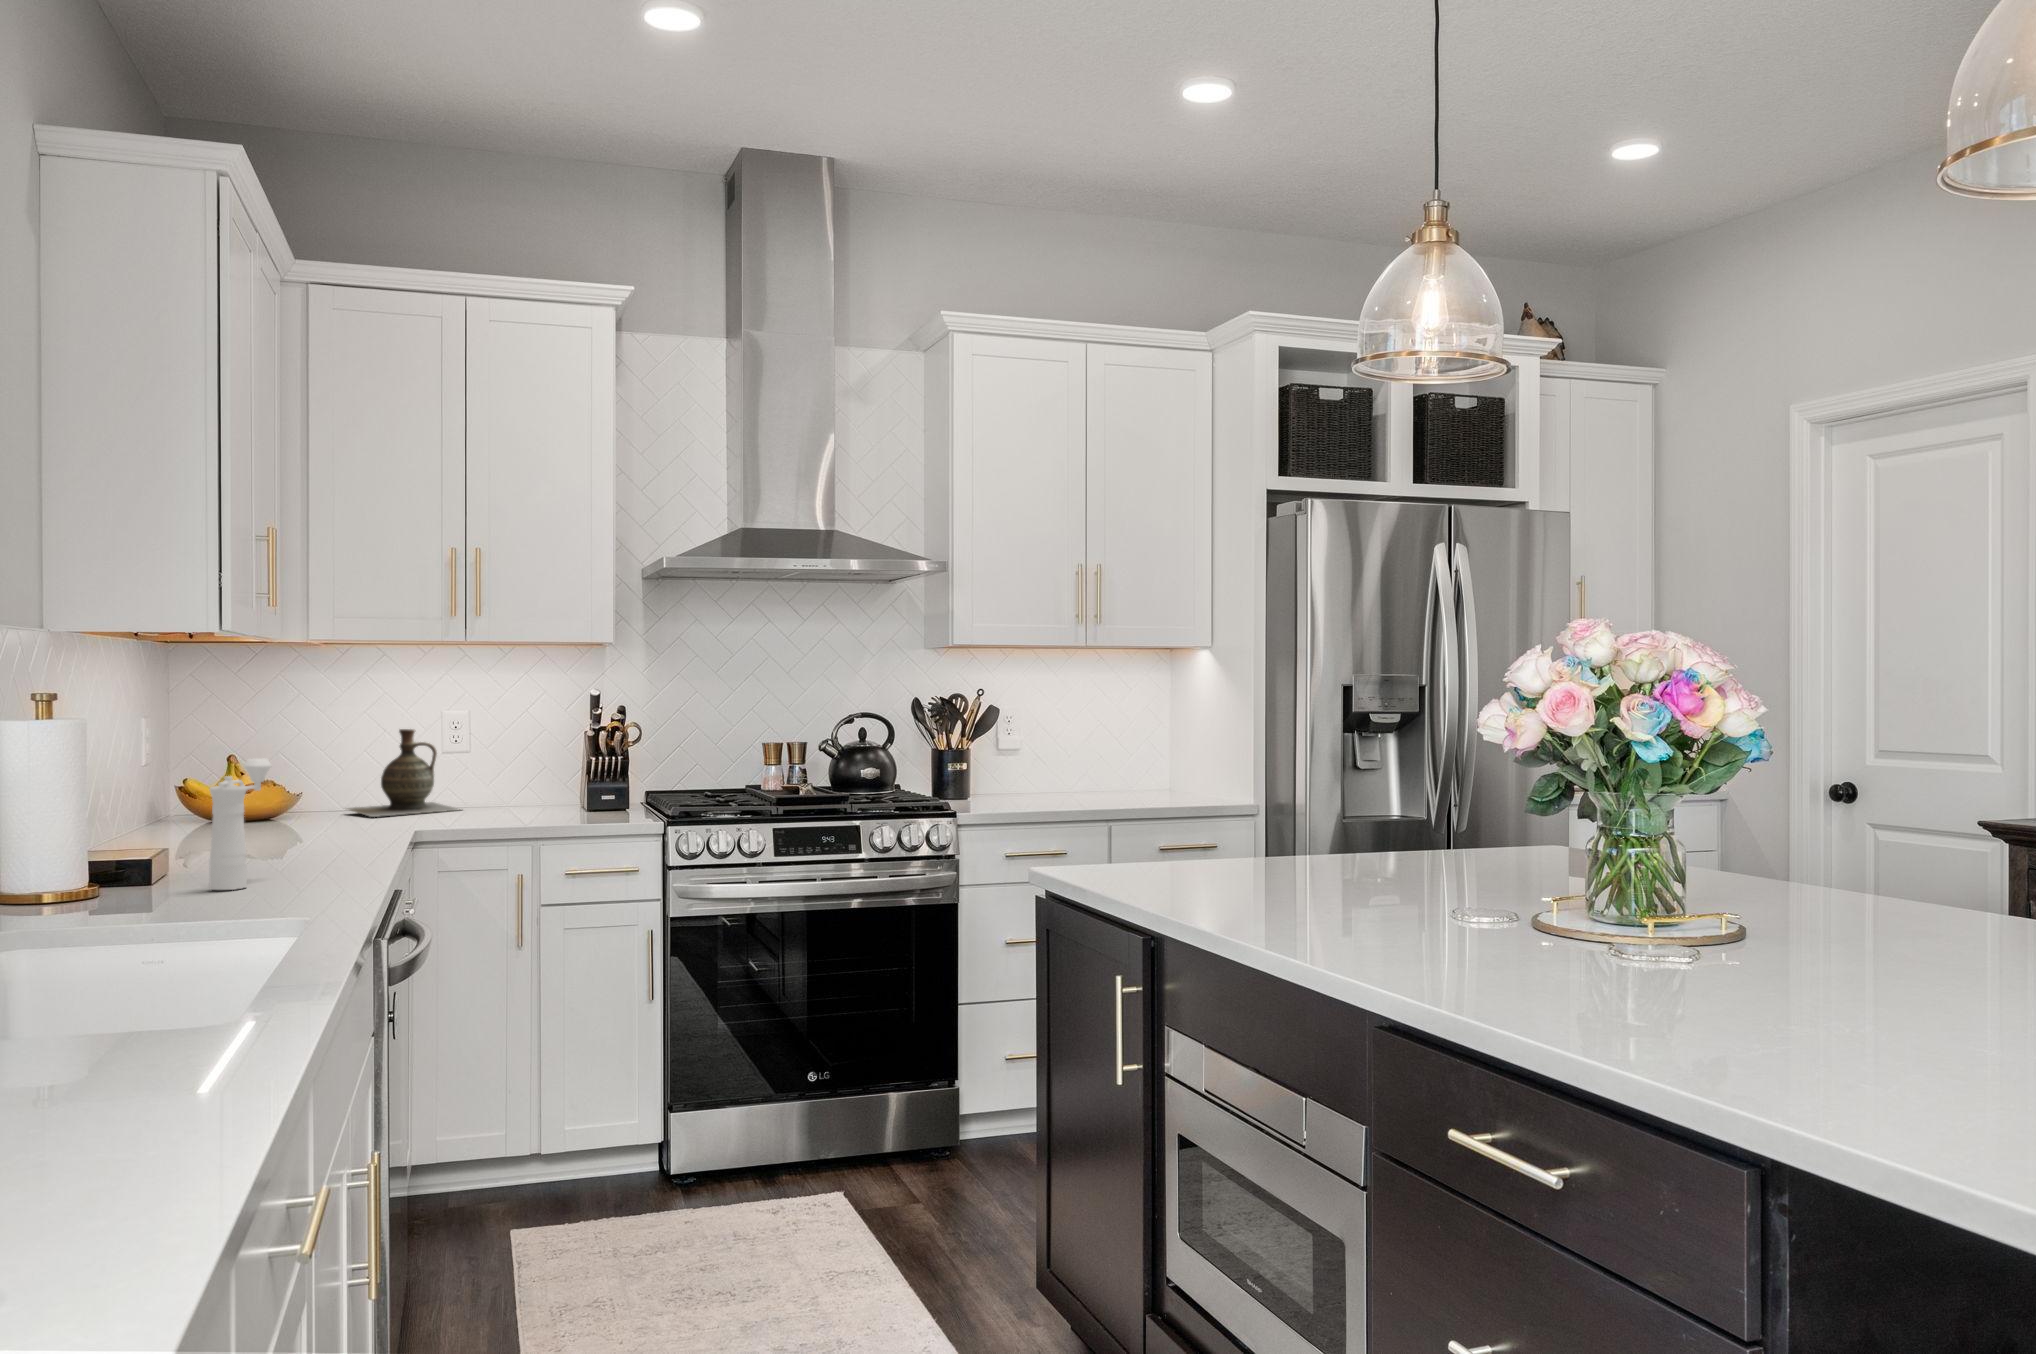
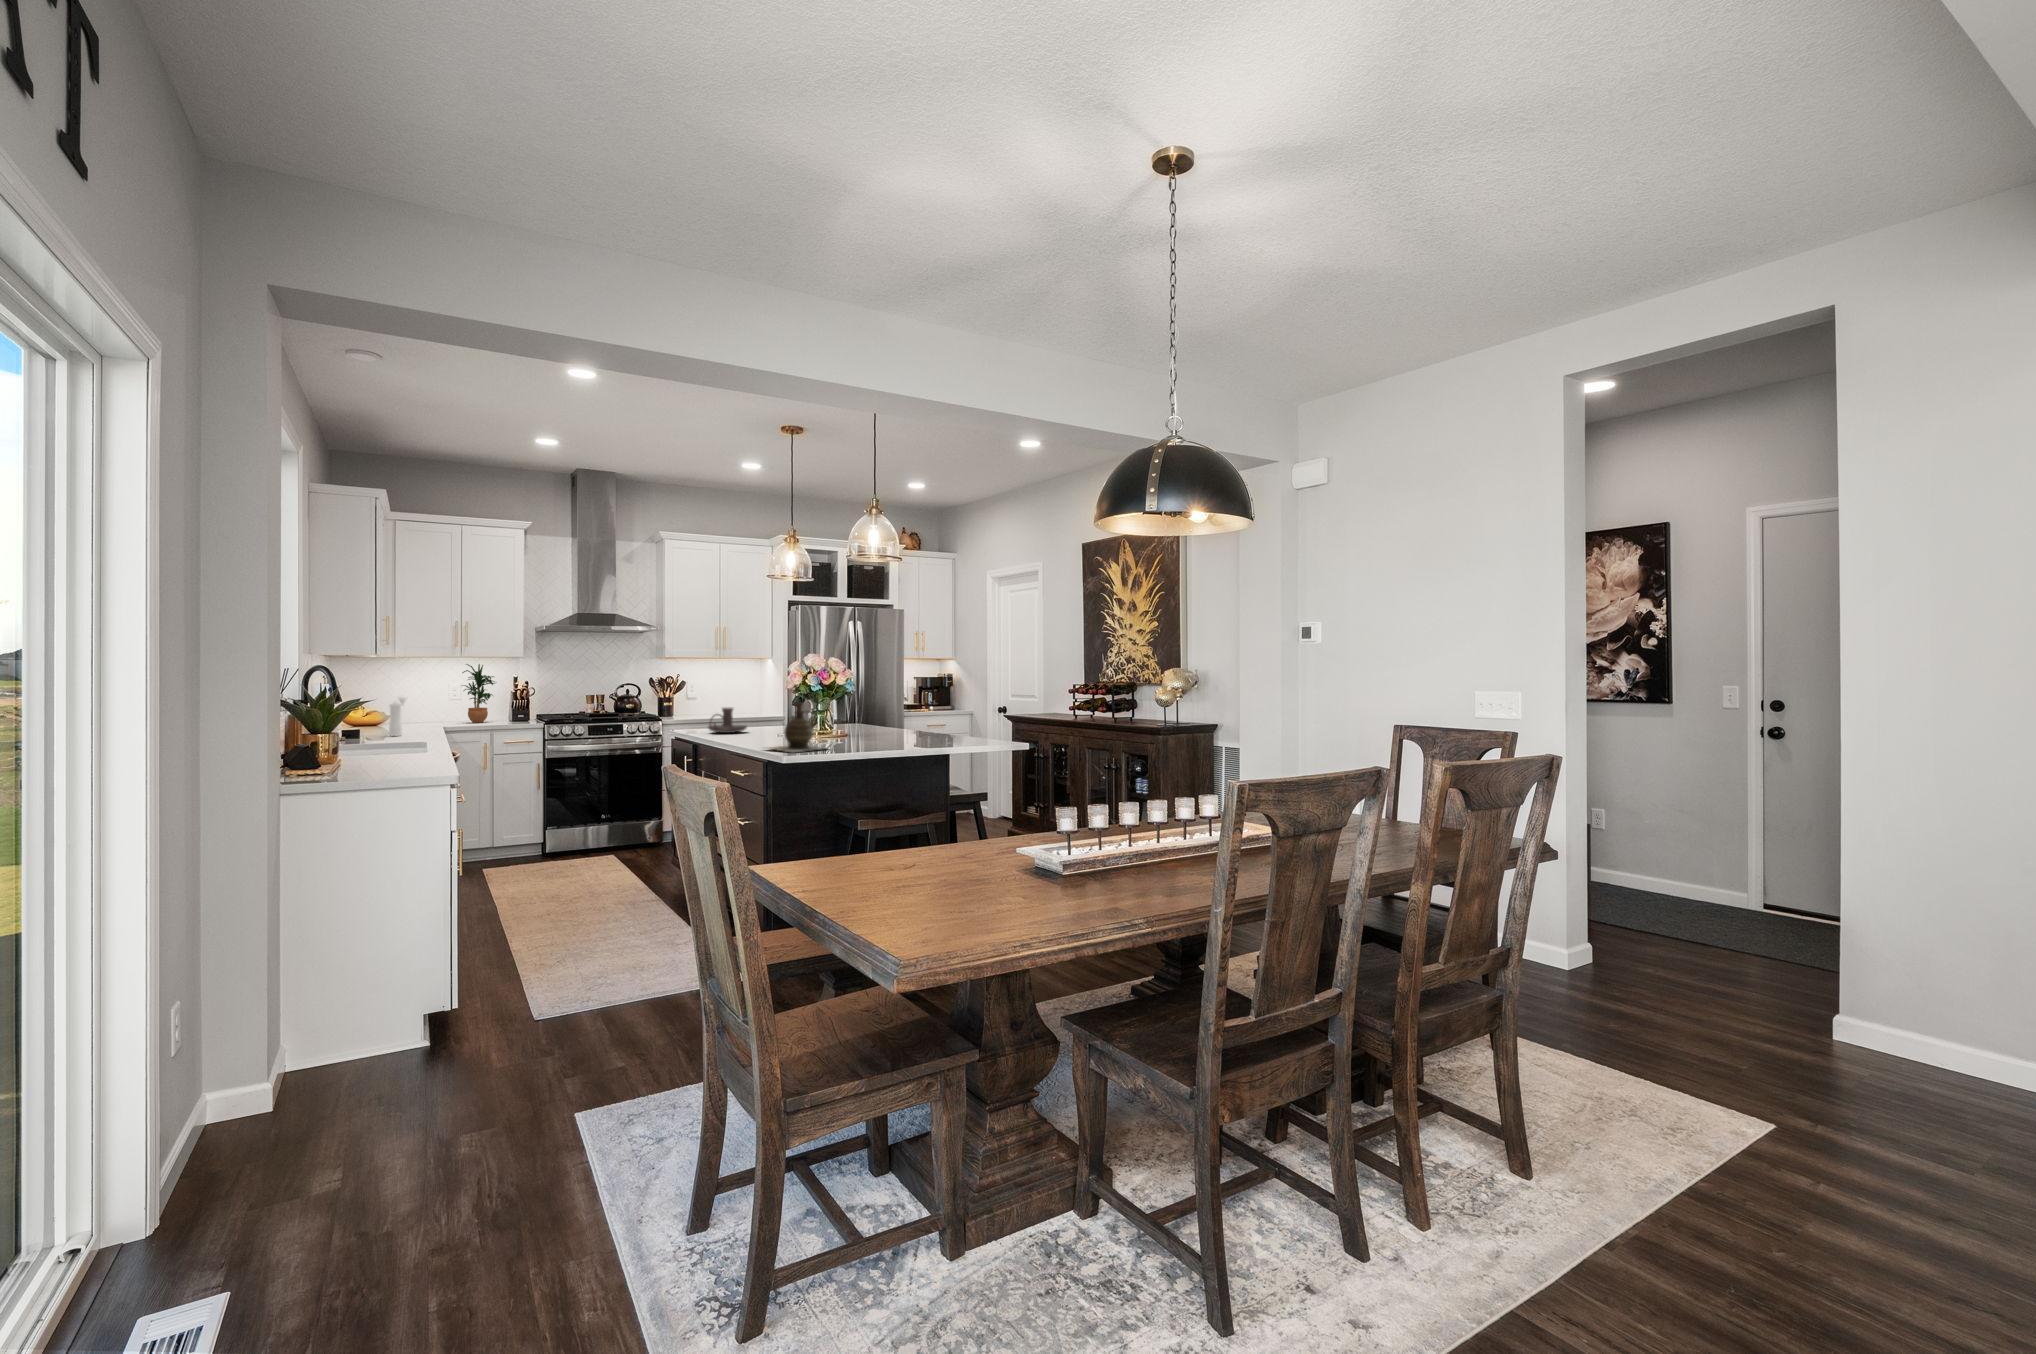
potted plant: none [455,661,547,820] -> present [462,664,495,723]
ceramic jug: present [347,729,459,817] -> present [769,703,825,752]
candle holder: none [1171,800,1300,887] -> present [708,708,747,733]

